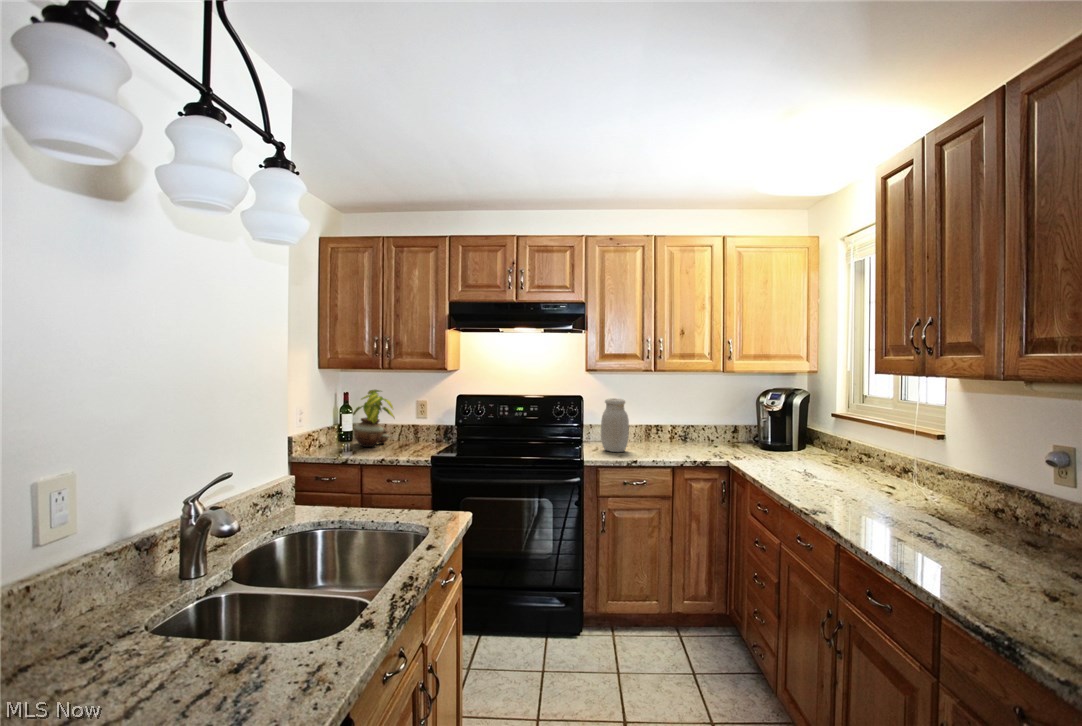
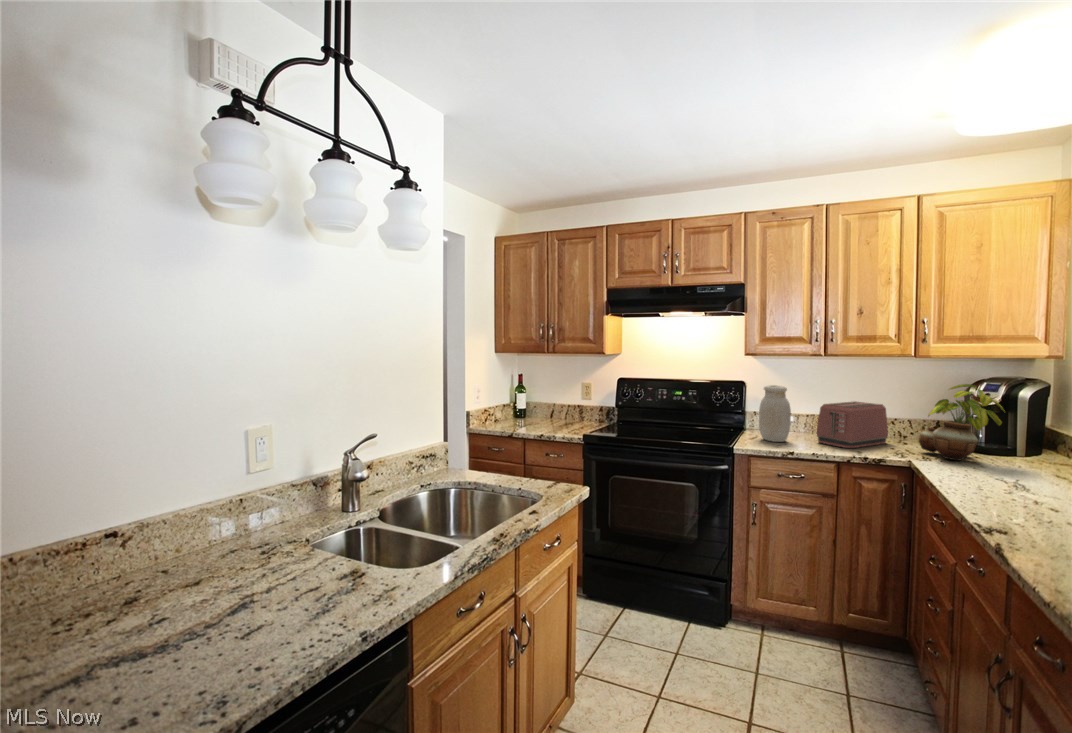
potted plant: present [353,390,394,447] -> present [919,384,1005,461]
toaster: none [650,411,703,454] -> present [816,401,888,448]

